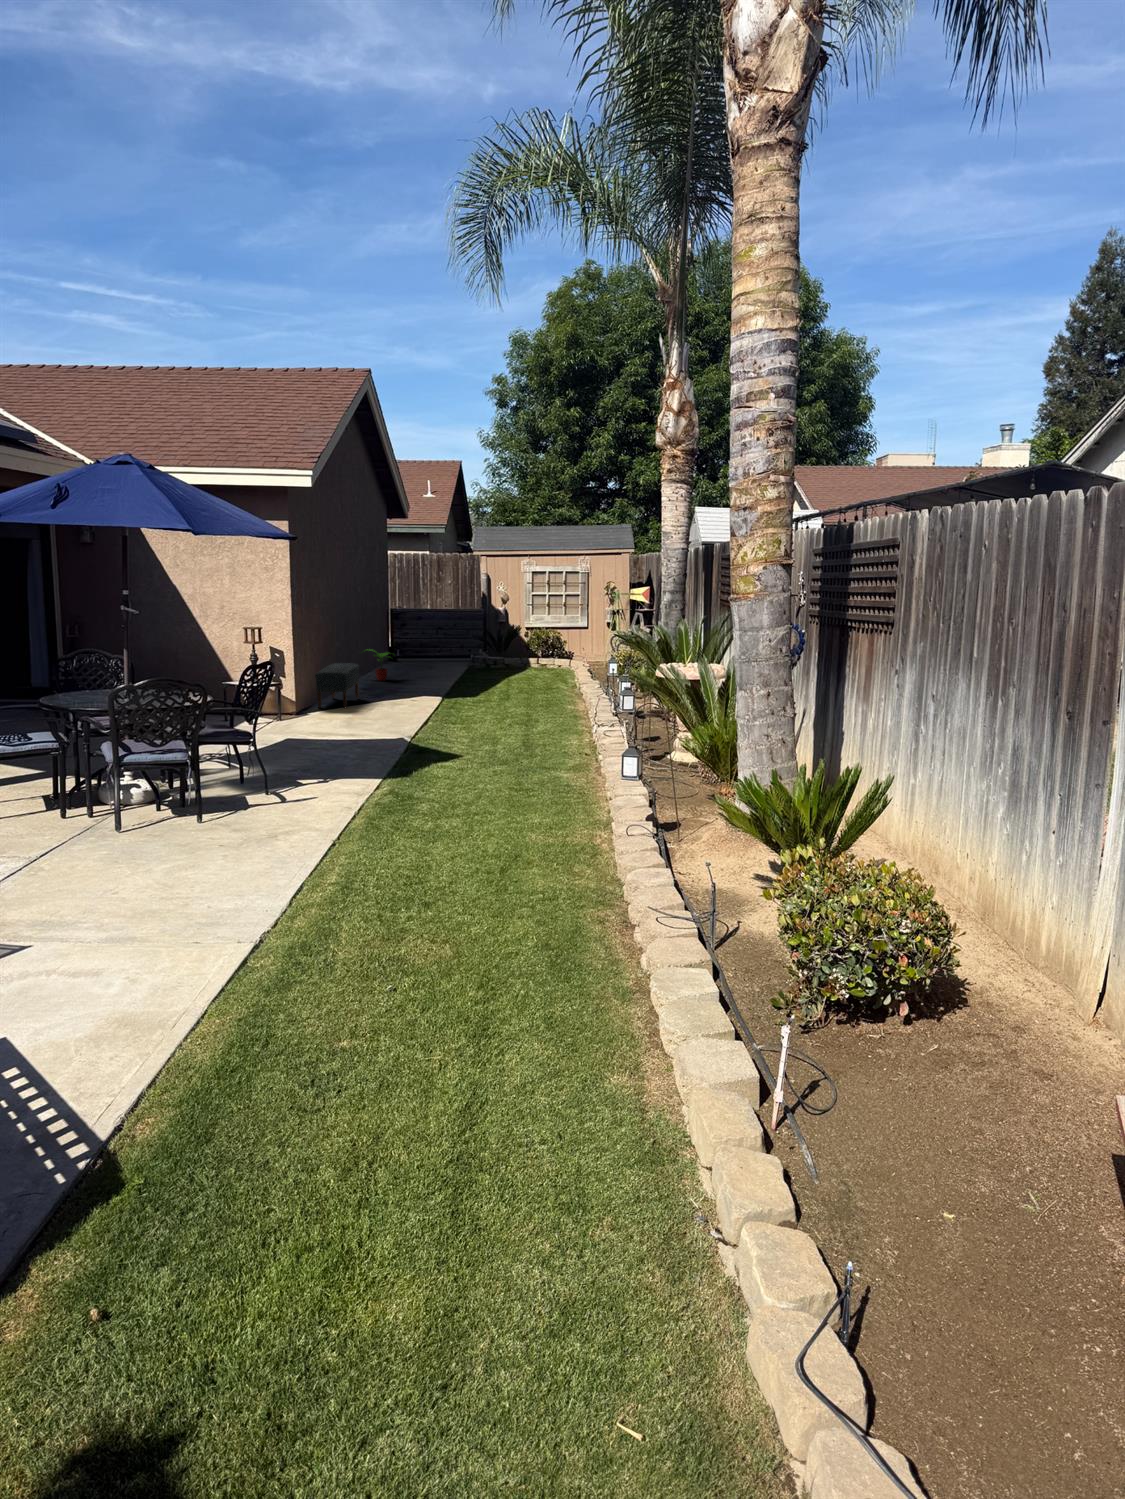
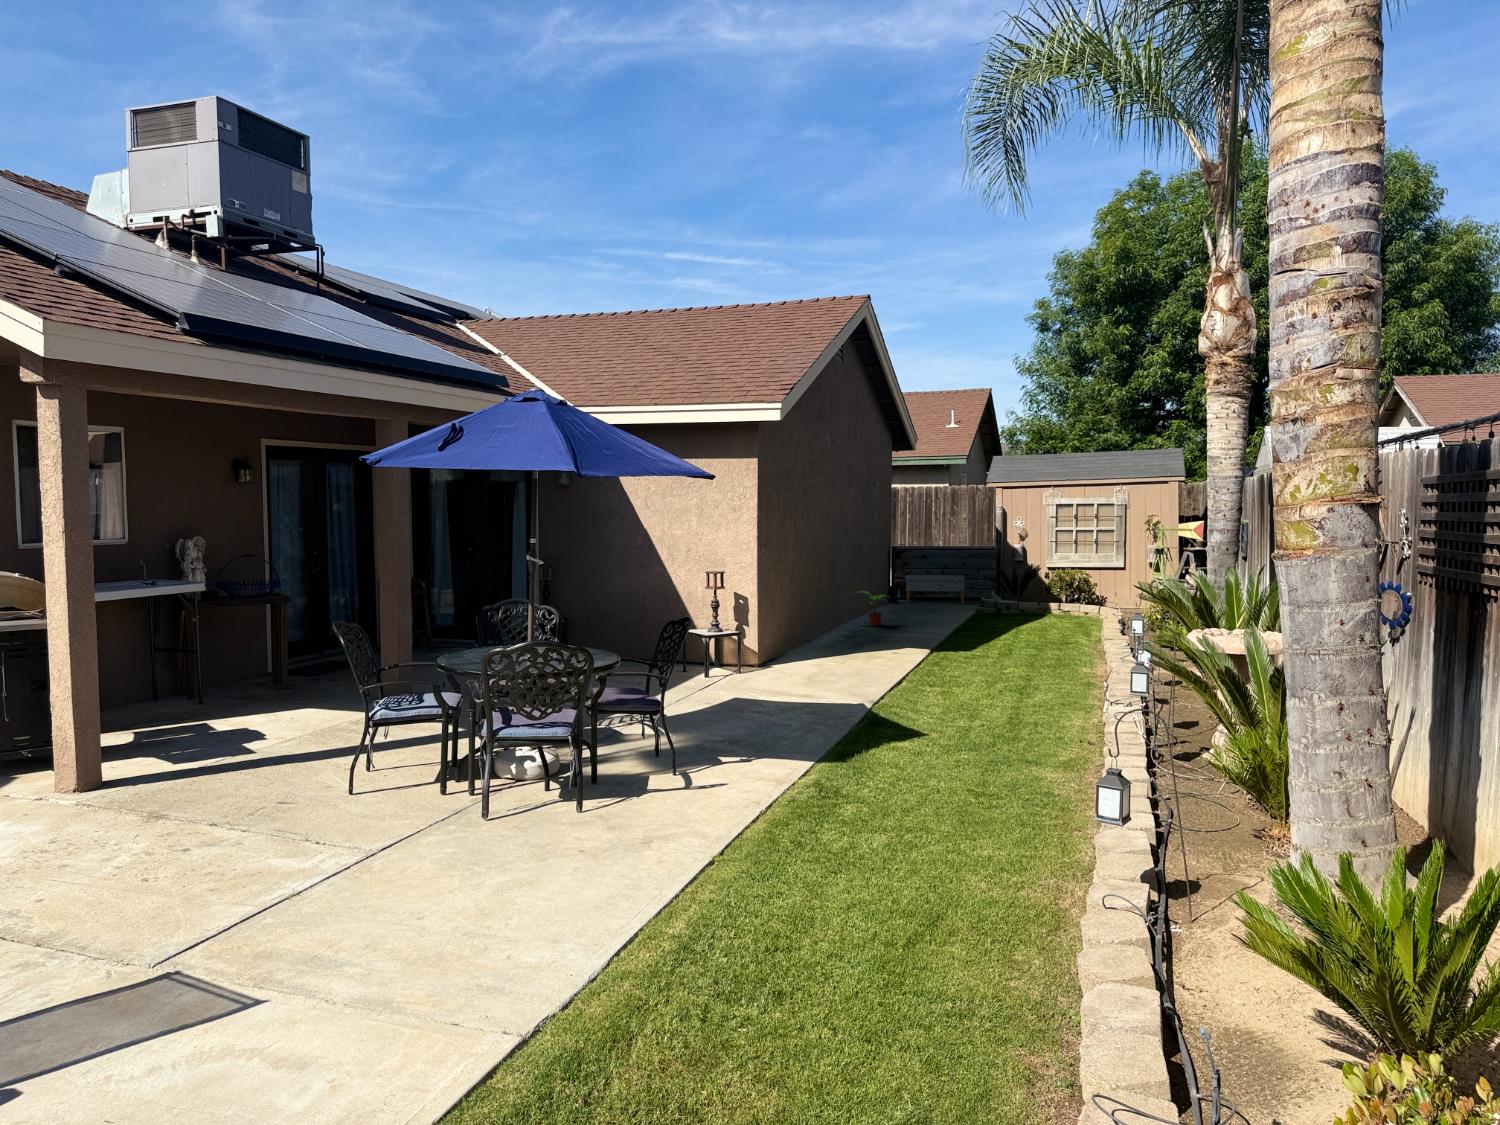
bench: present [315,663,359,708] -> present [906,575,965,604]

